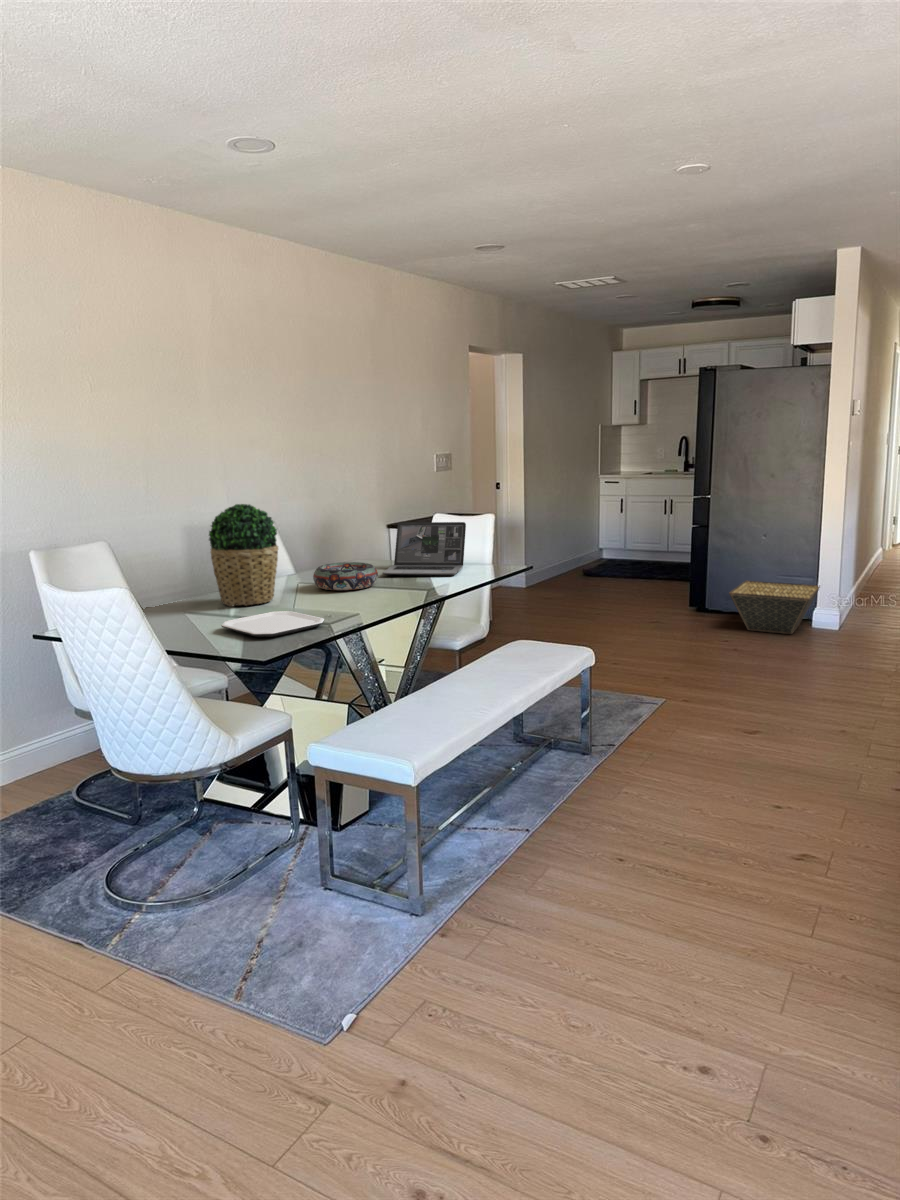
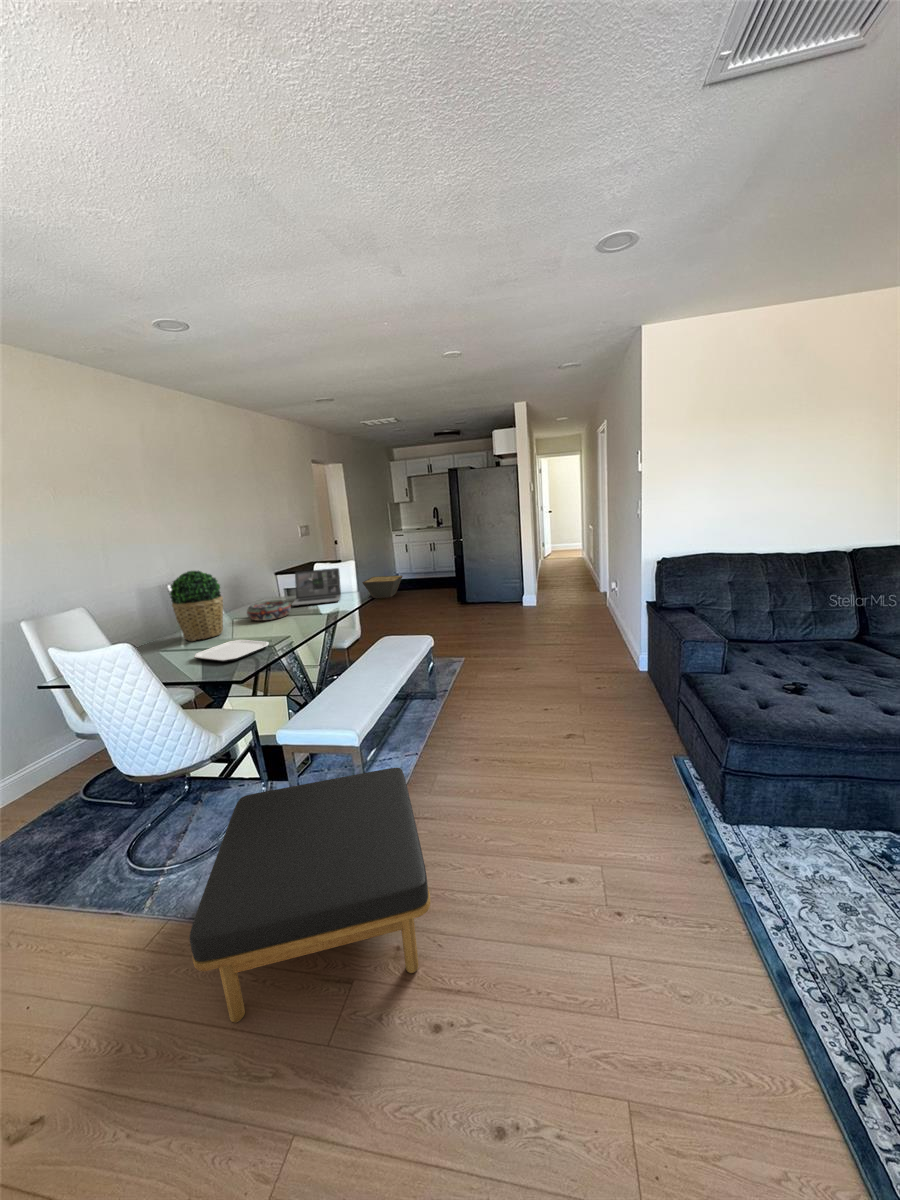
basket: present [729,581,820,634] -> present [362,575,403,598]
ottoman: none [129,824,473,1119] -> present [190,768,431,1022]

